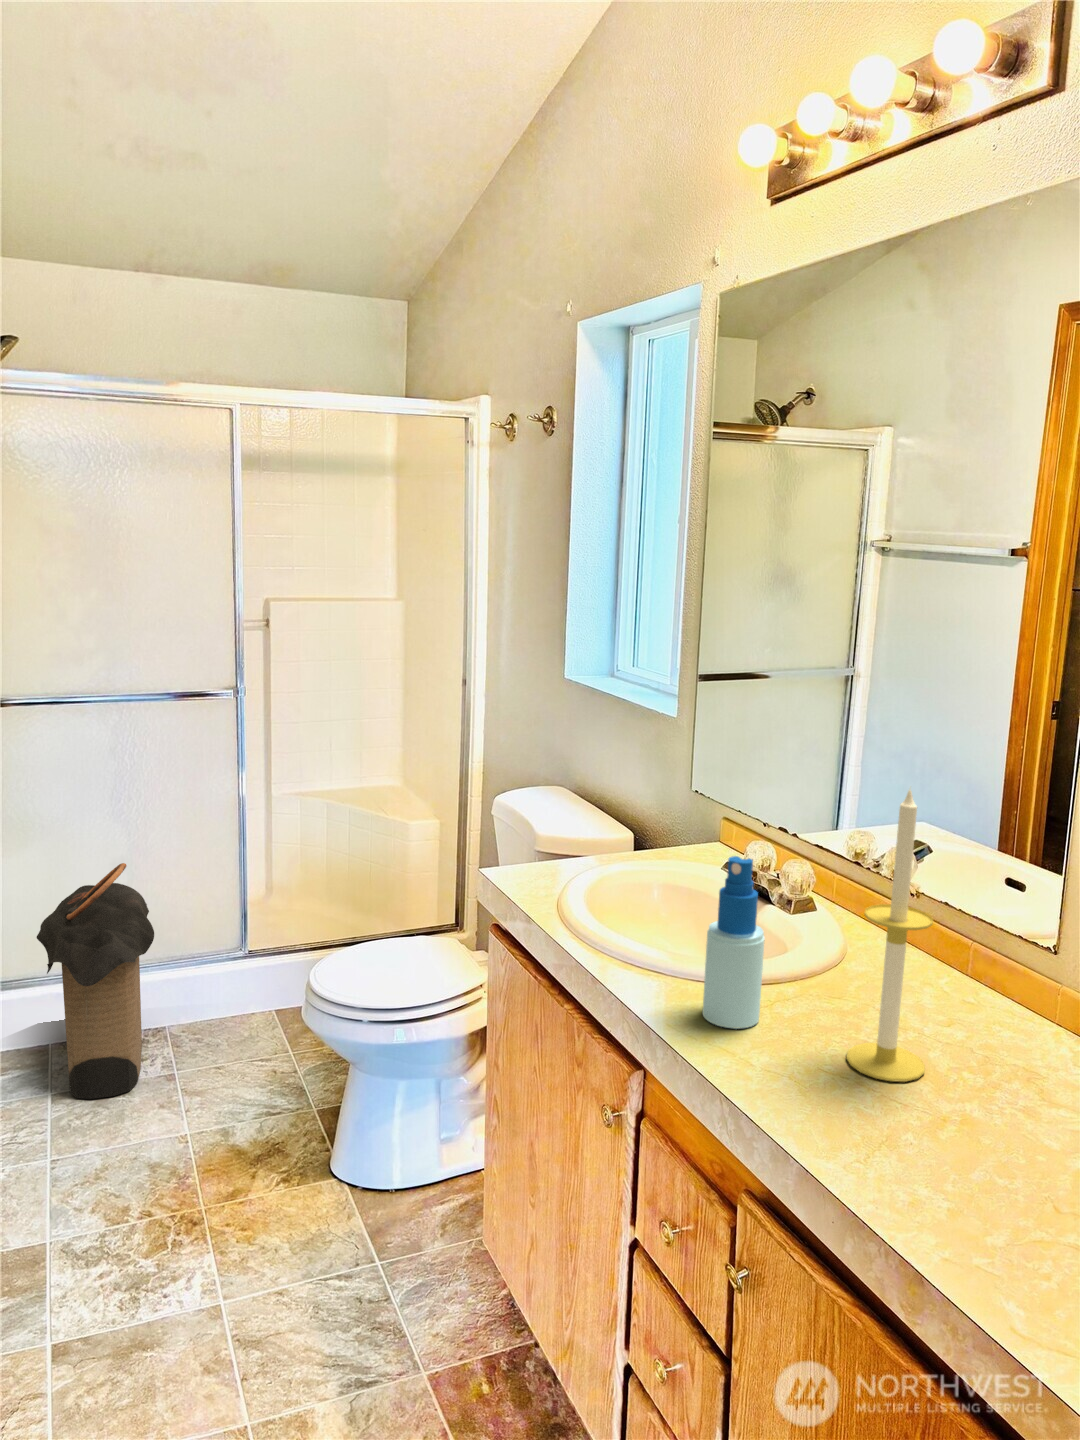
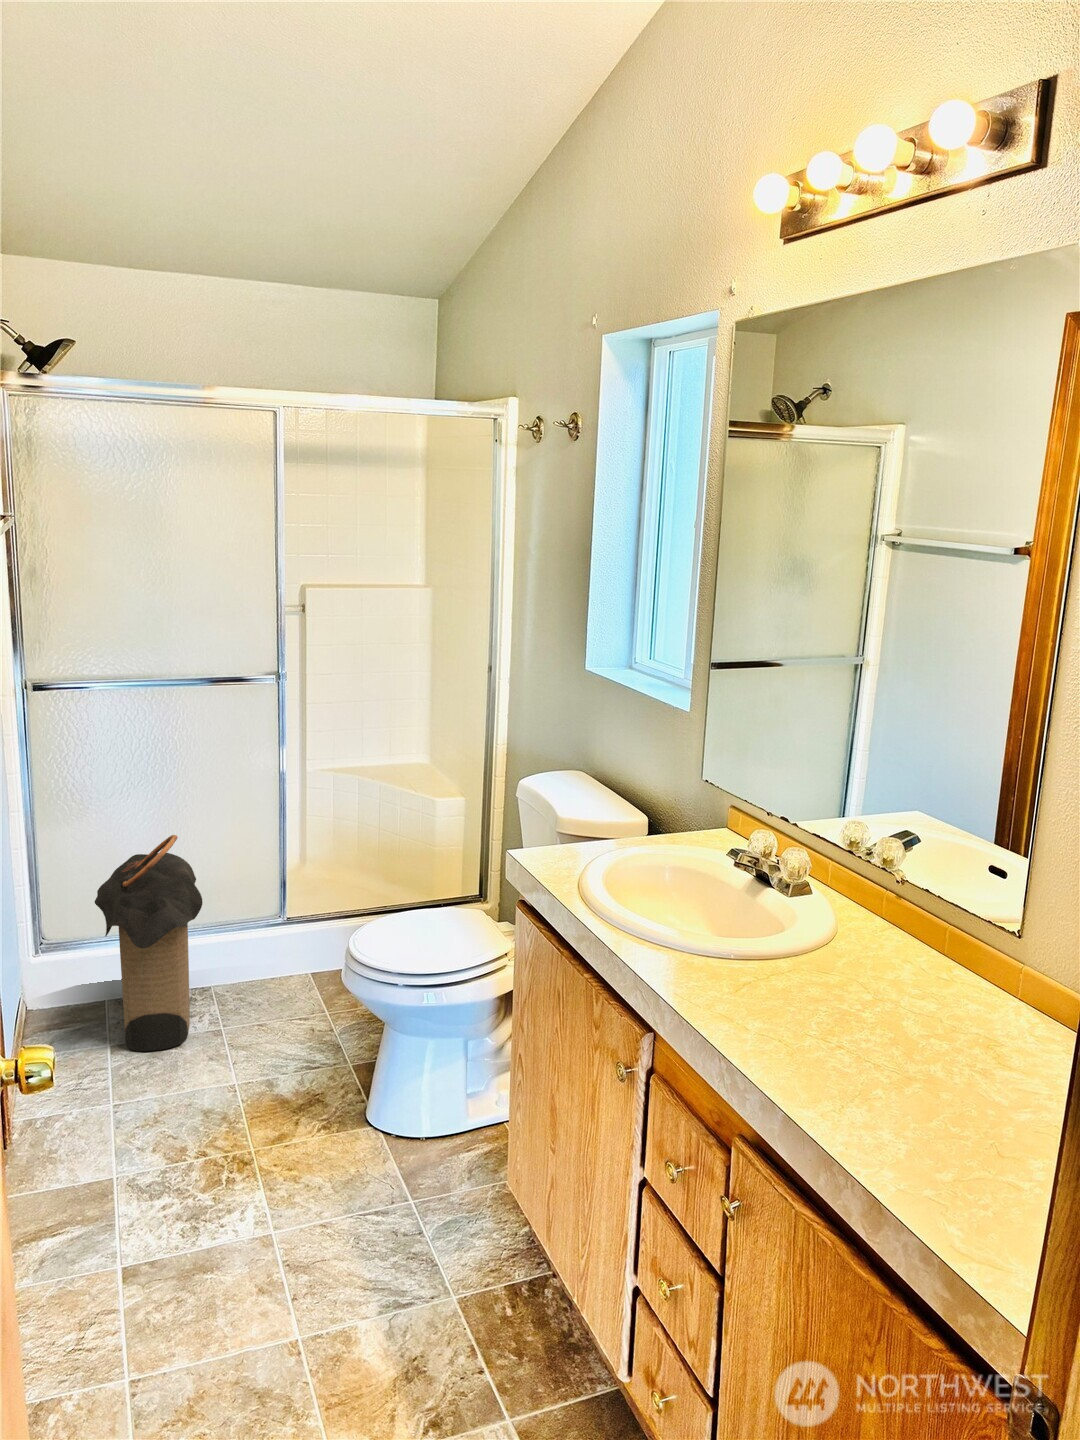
candle: present [846,789,933,1082] -> none [828,792,905,1045]
spray bottle: present [703,856,765,1029] -> none [706,848,761,998]

